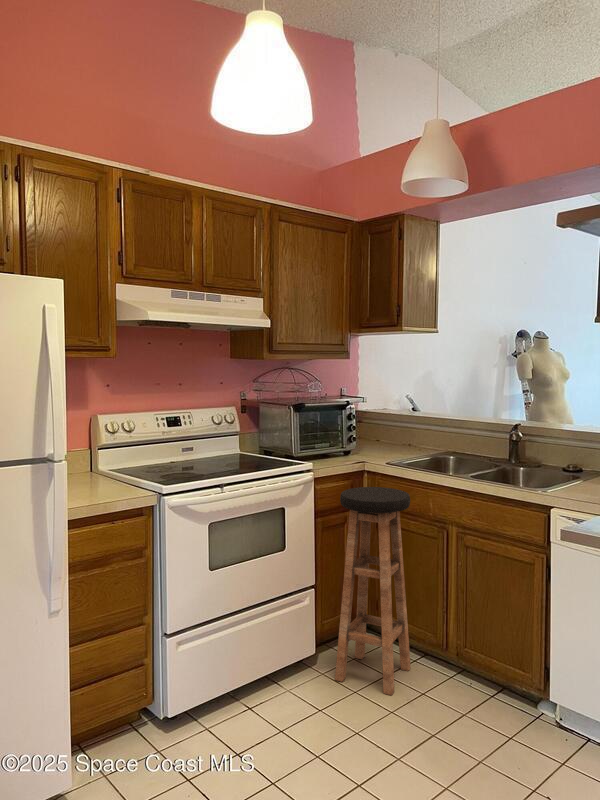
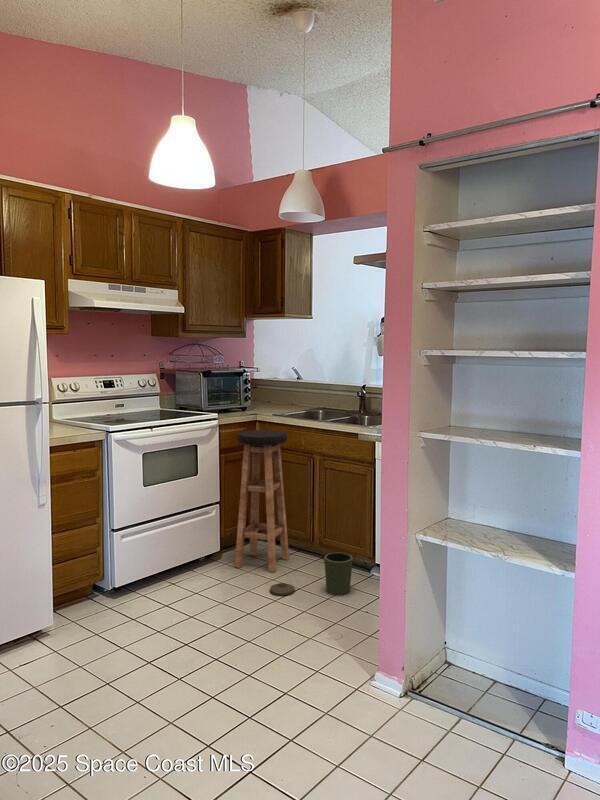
trash can: none [388,682,517,755] -> present [270,552,353,596]

